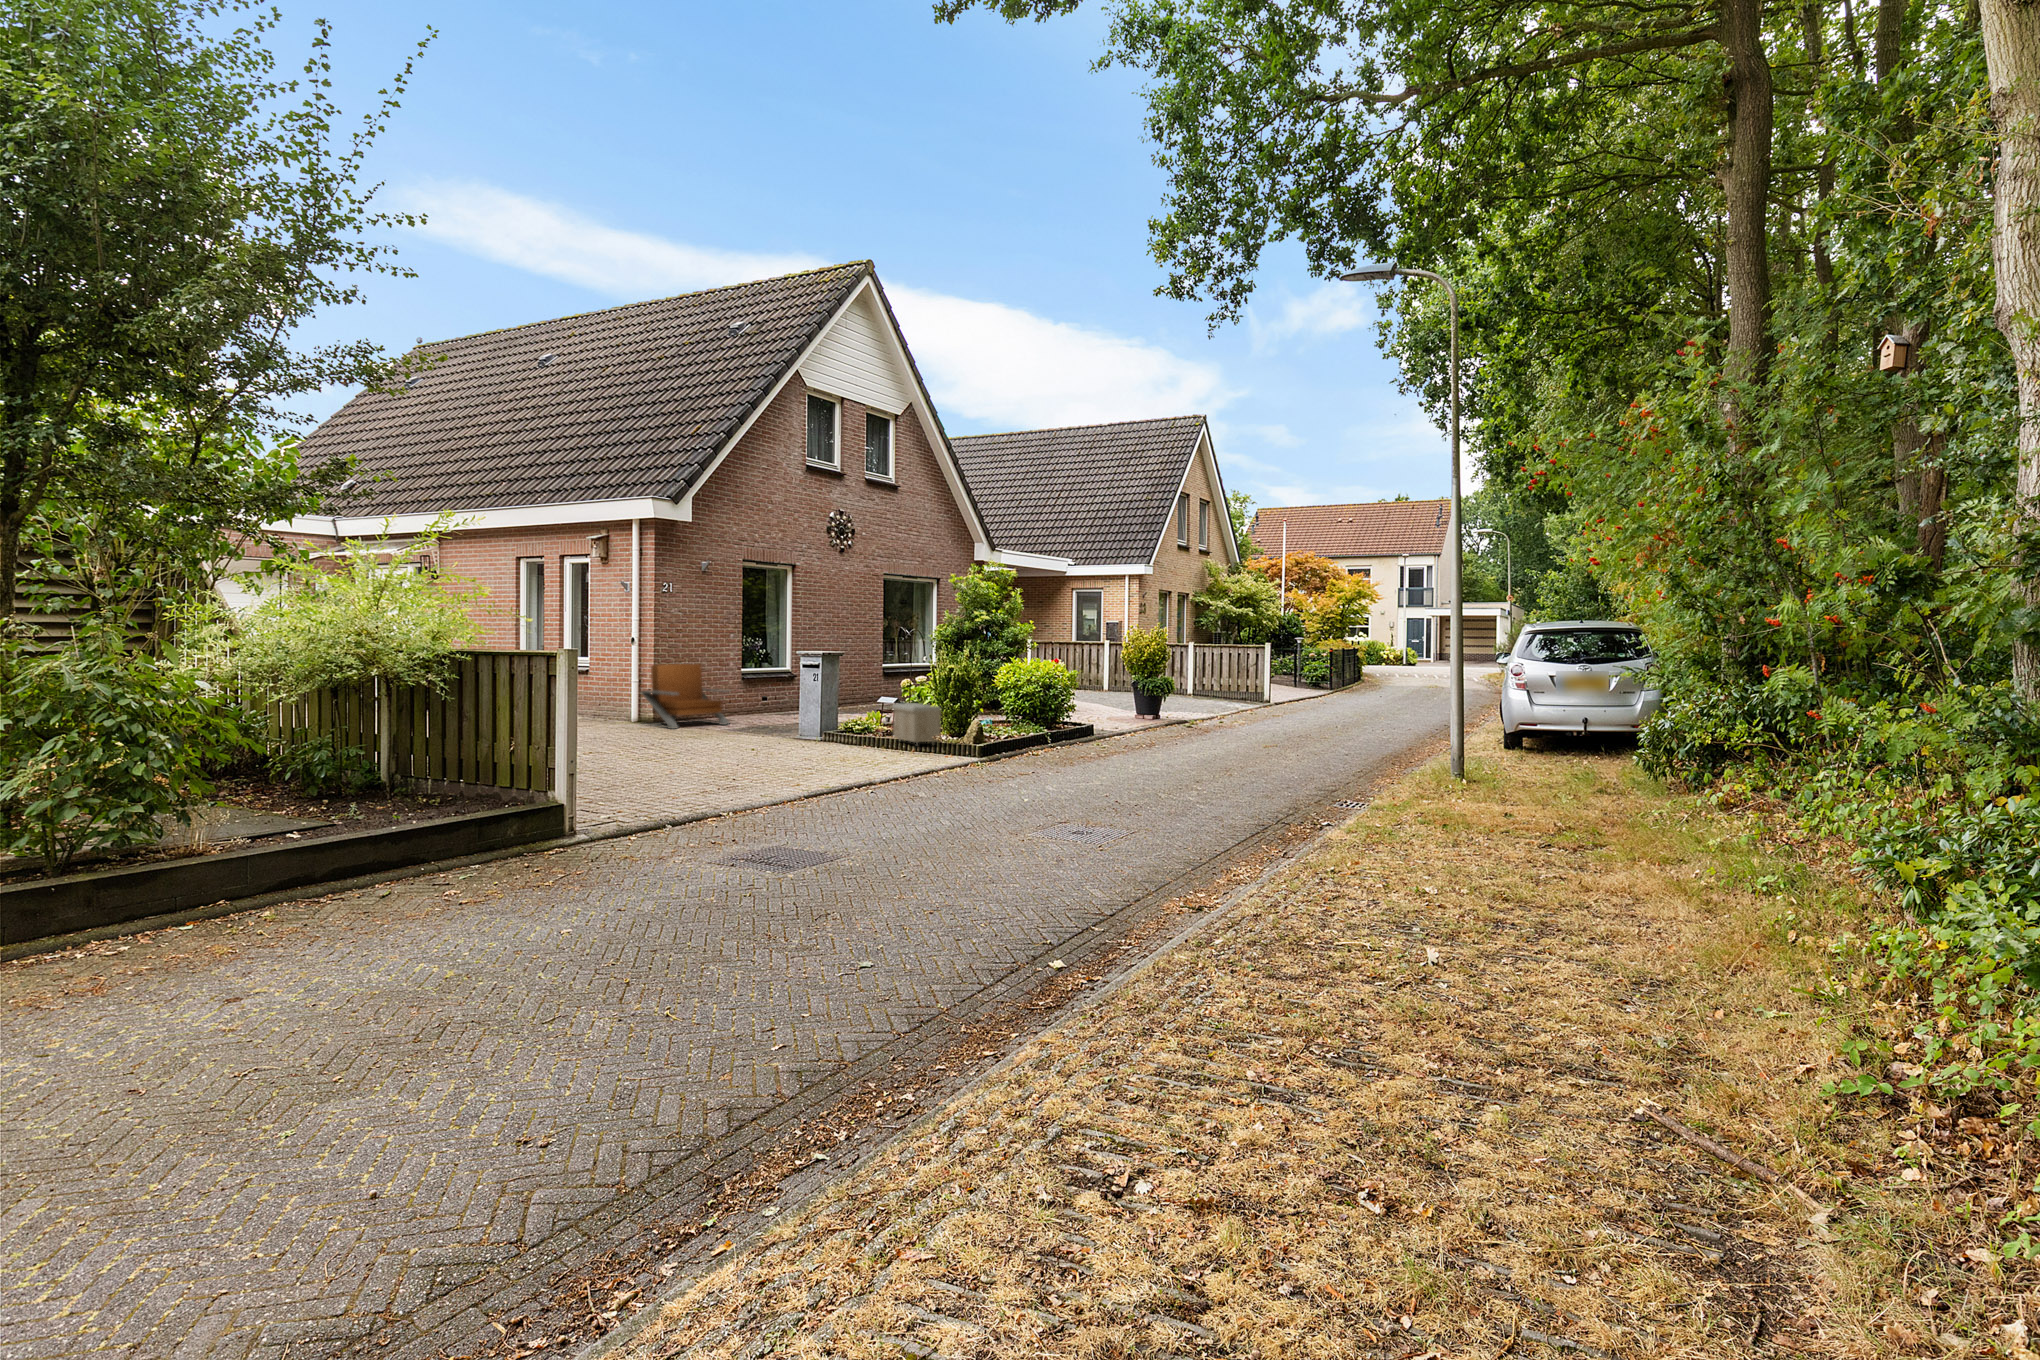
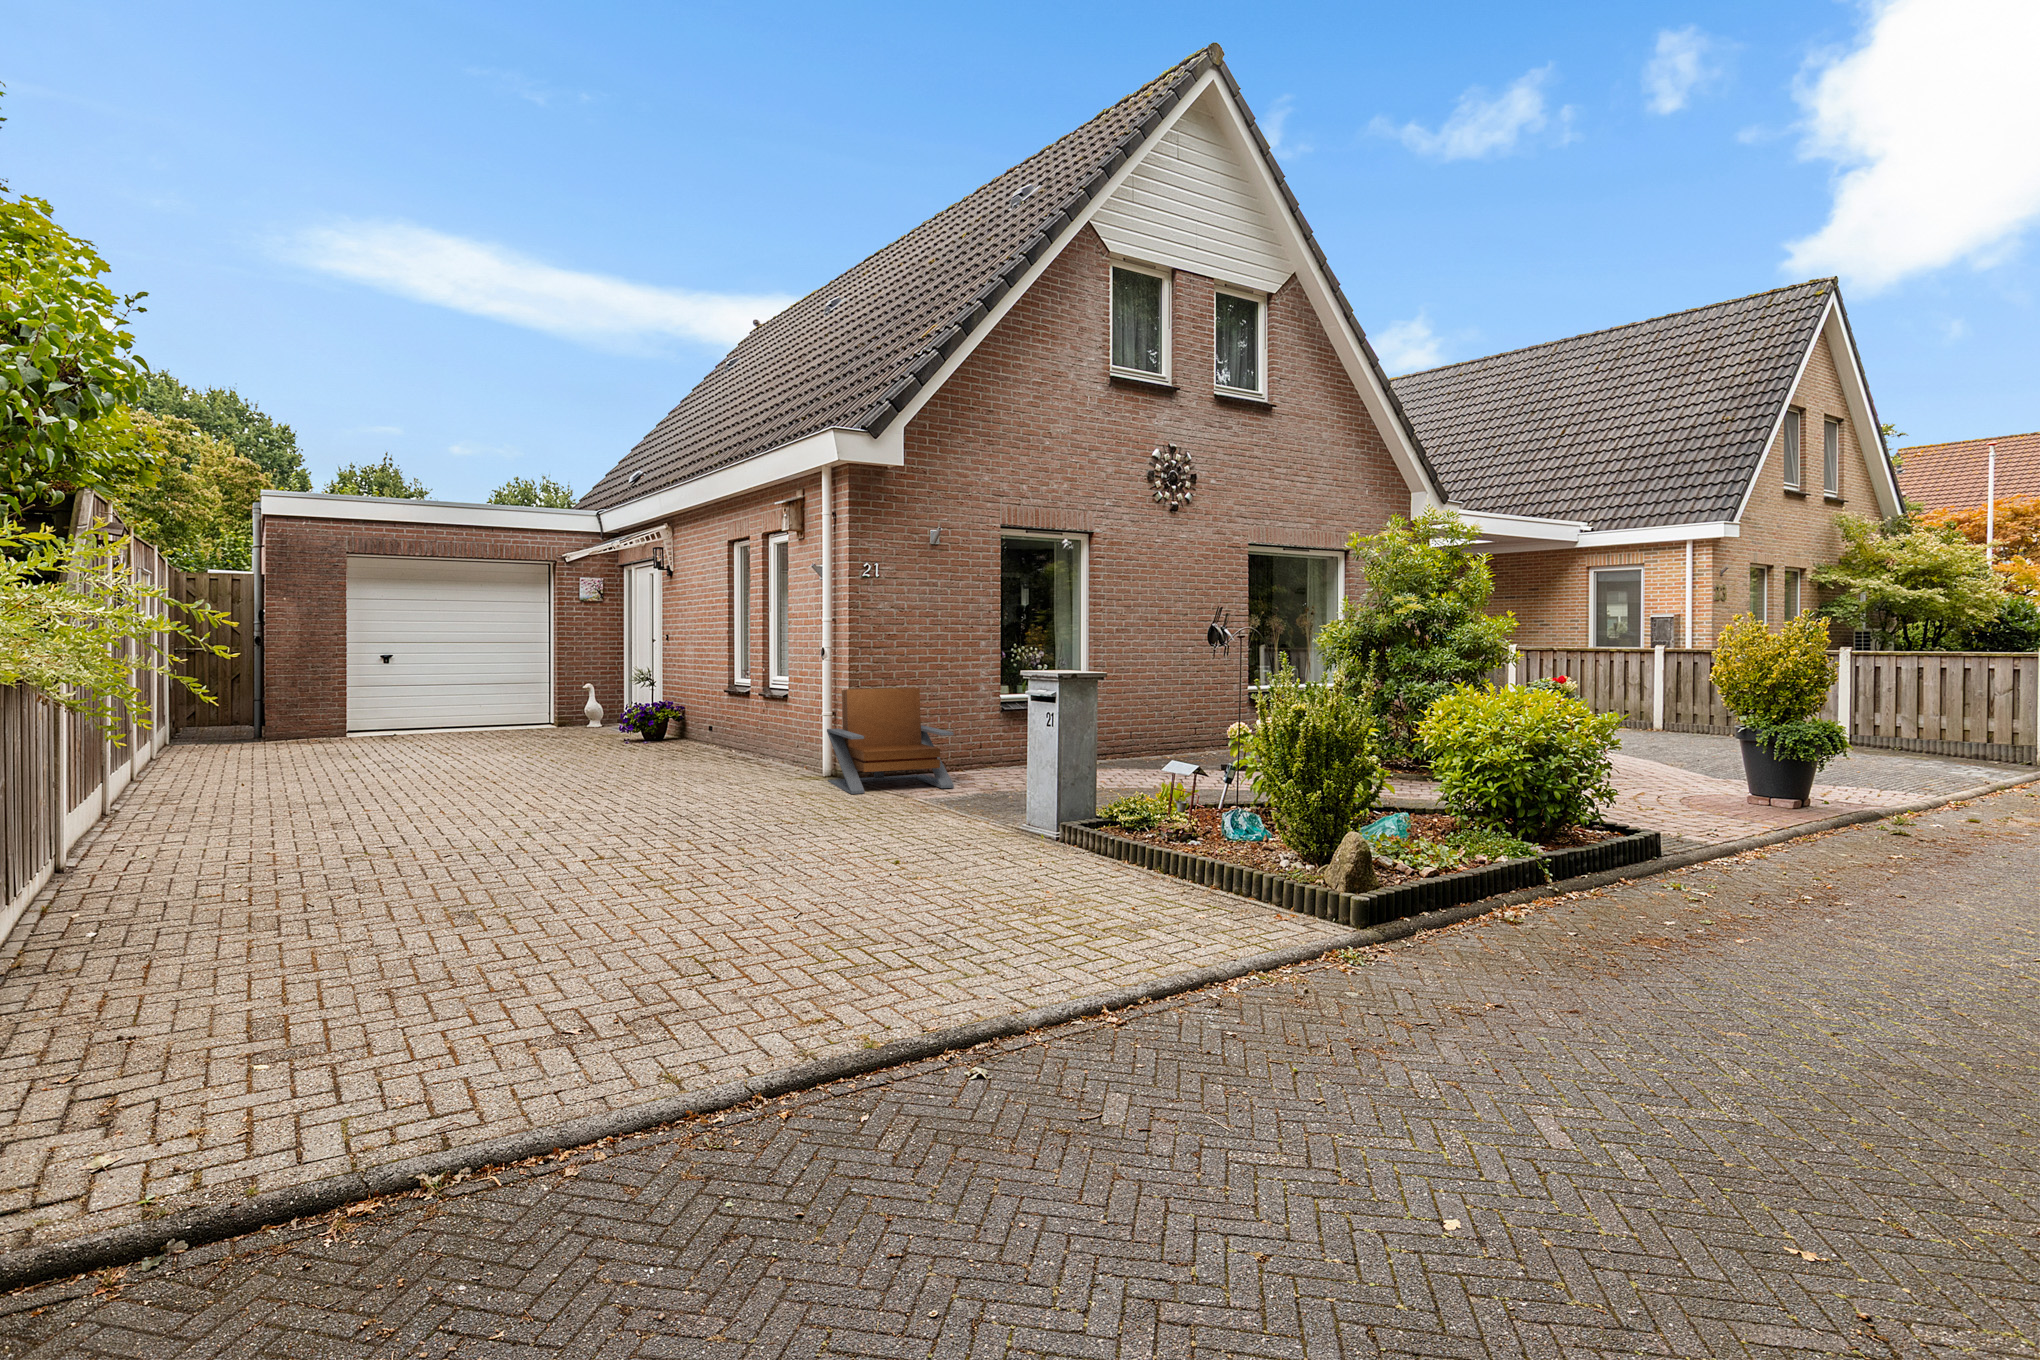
storage bench: present [893,703,941,744] -> none [1187,776,1280,874]

